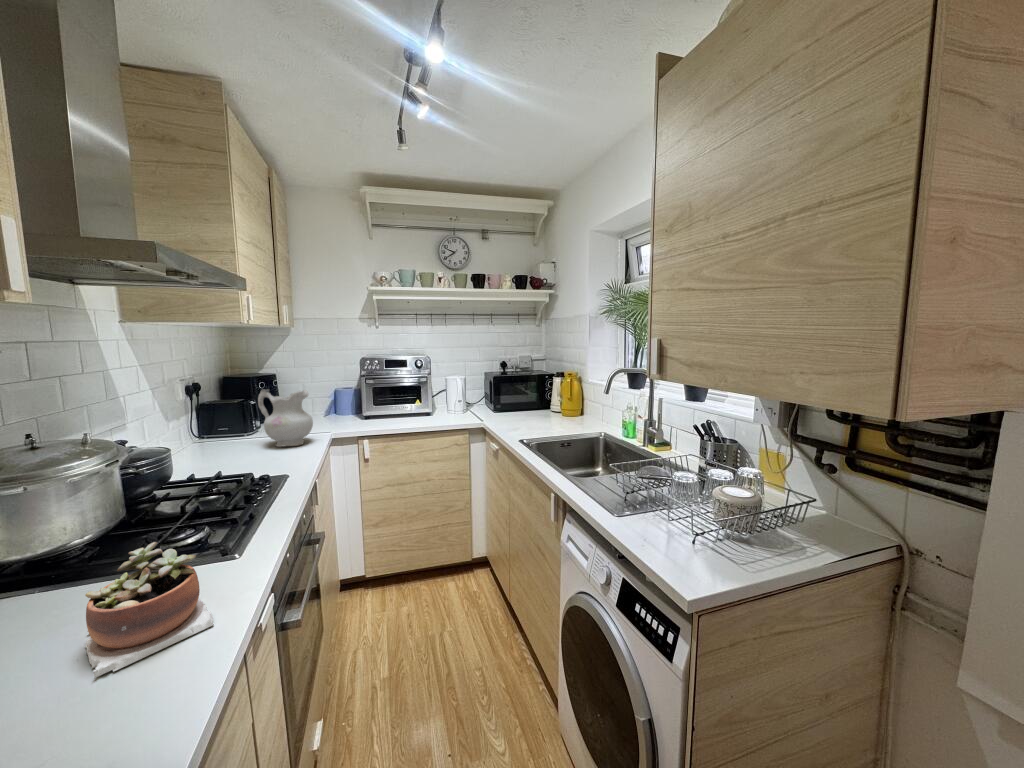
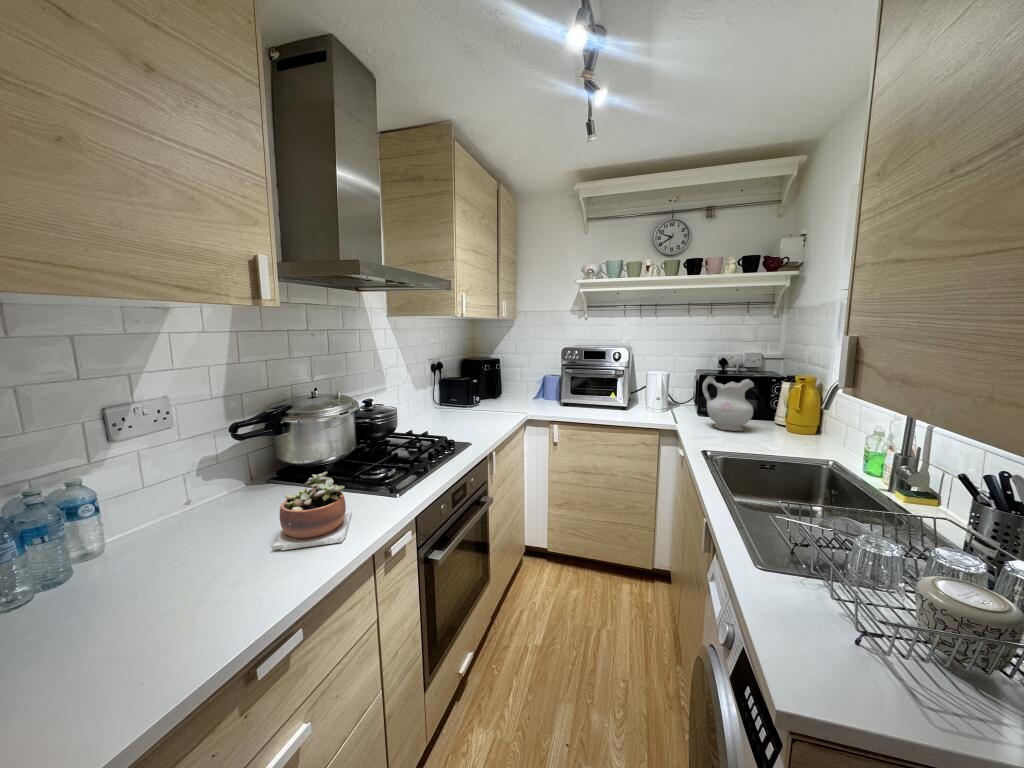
ceramic pitcher: present [258,389,313,447] -> present [703,376,754,431]

